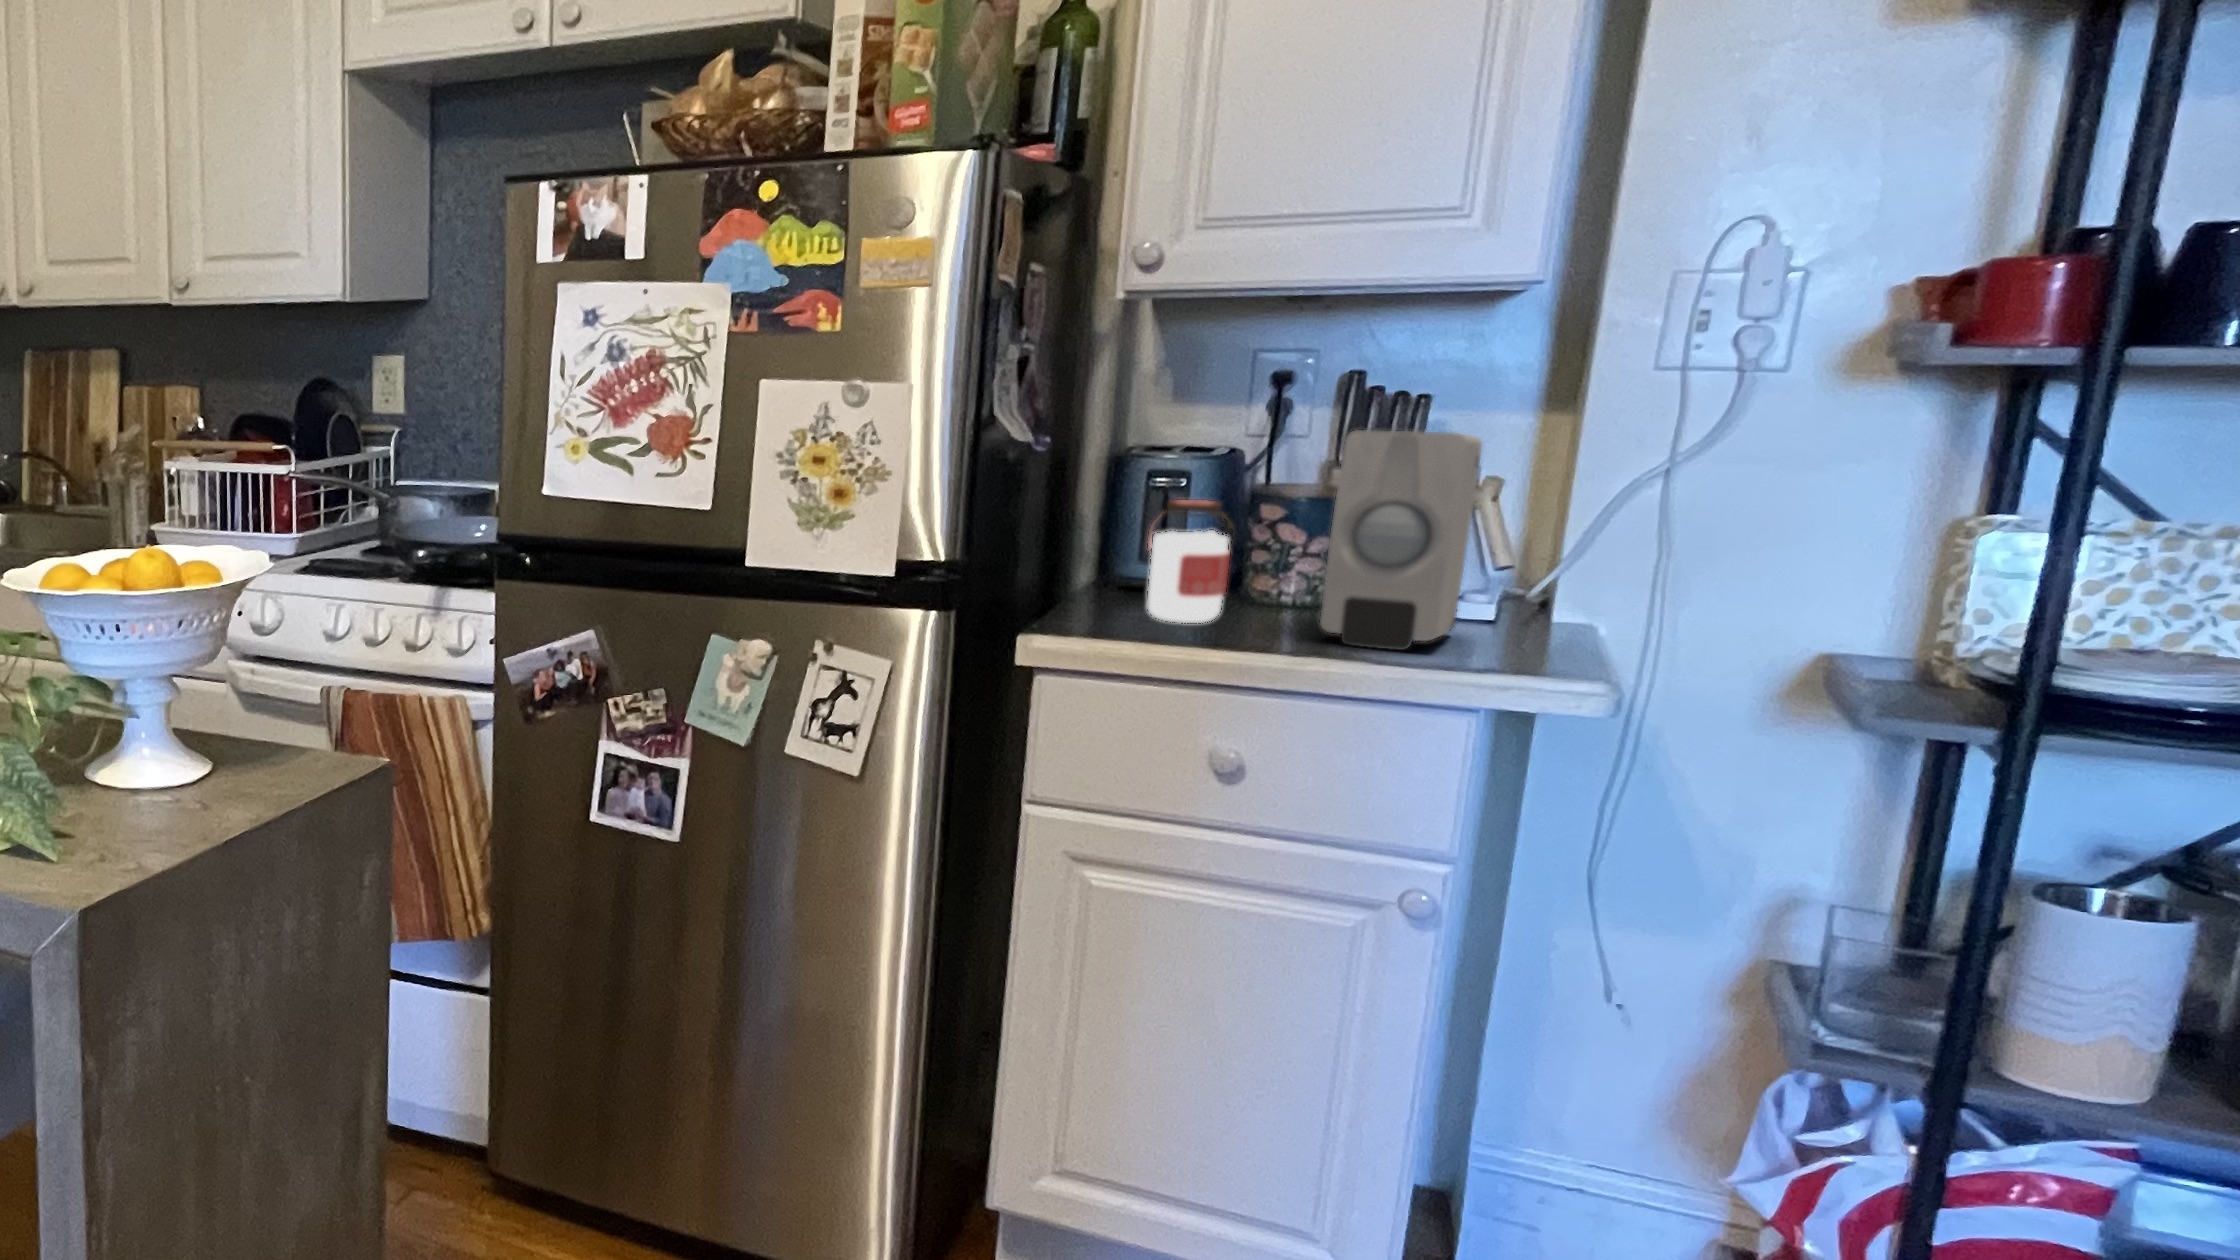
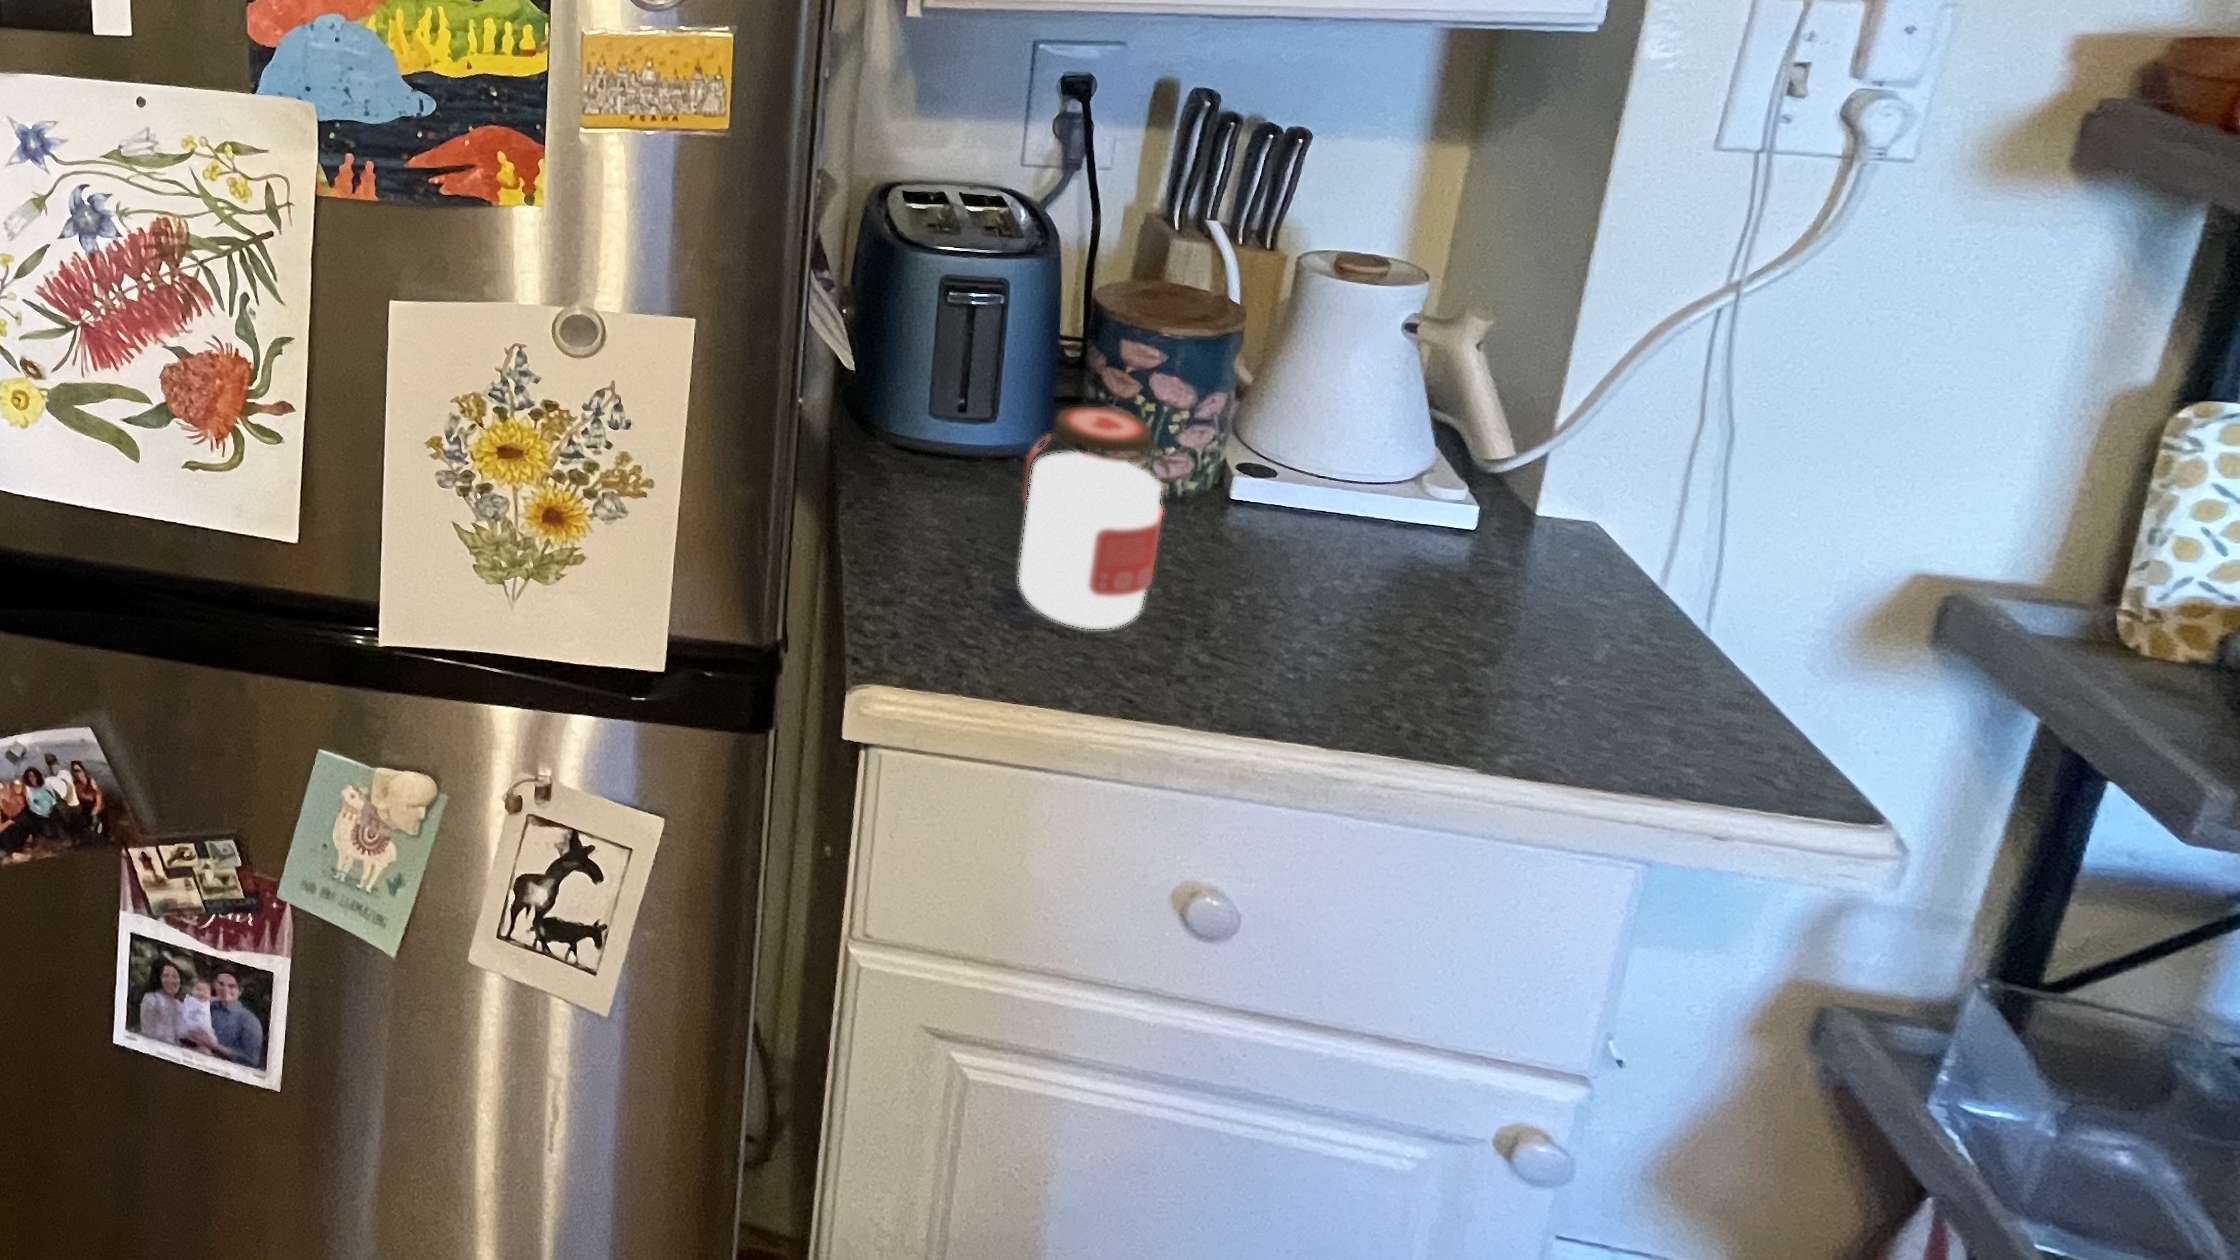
soap dispenser: present [1320,430,1482,650] -> none [1302,282,1611,715]

